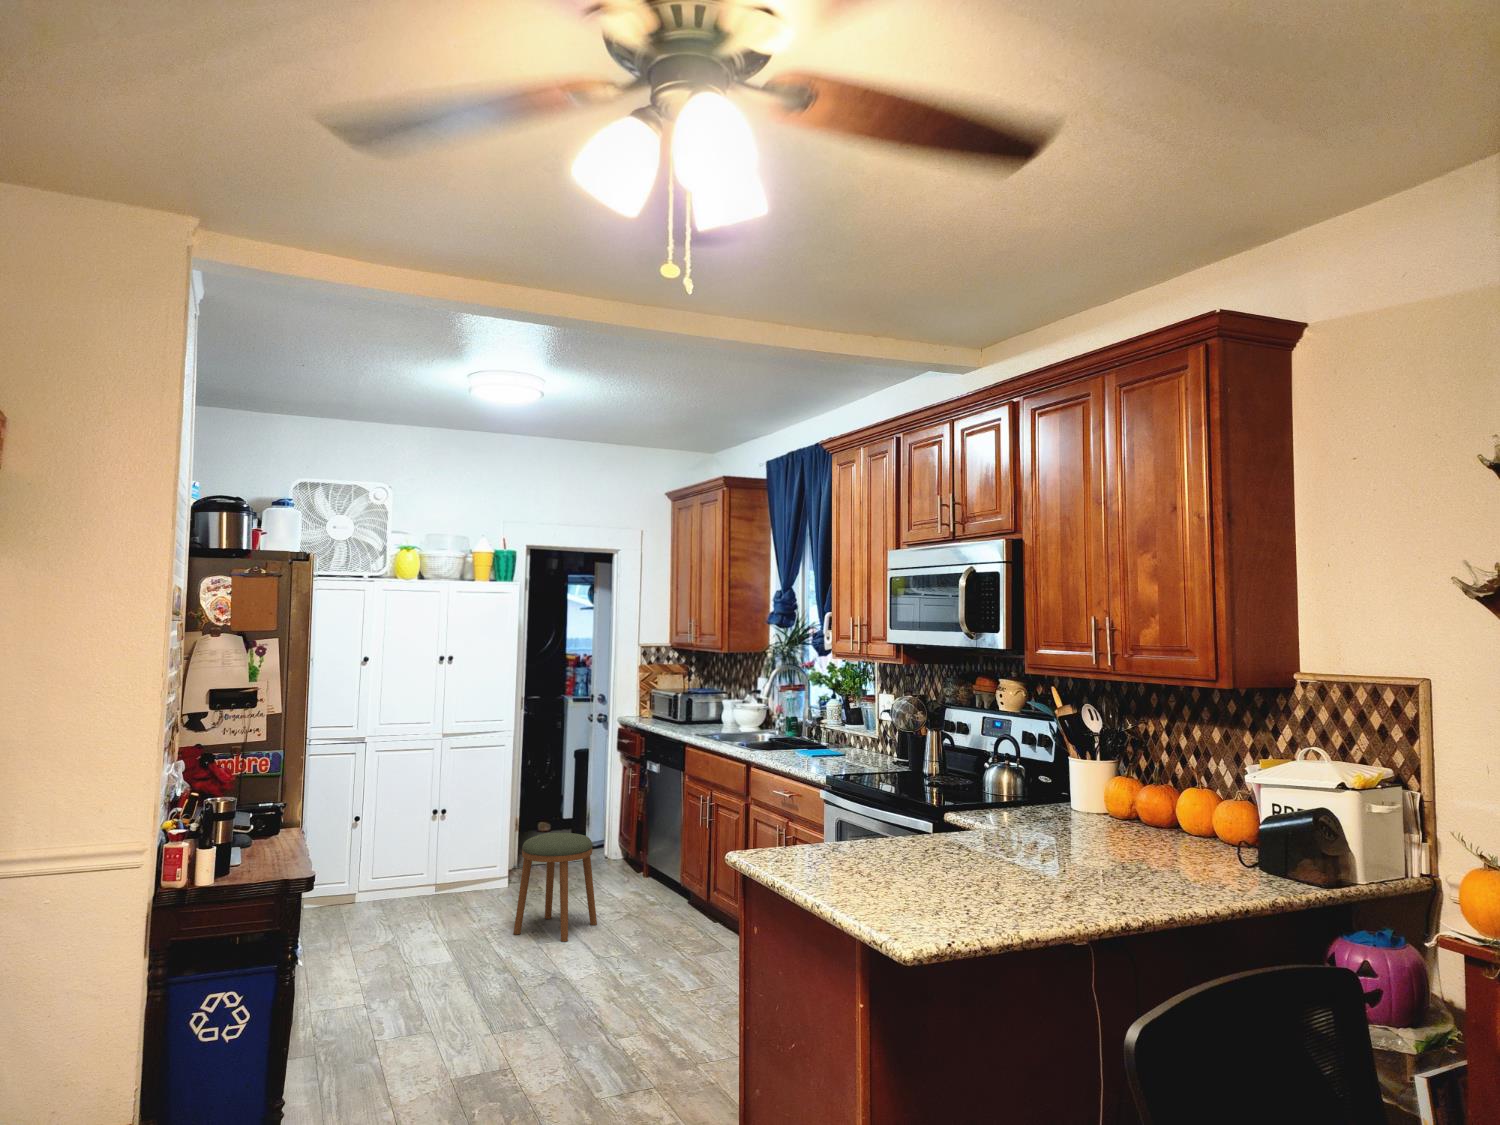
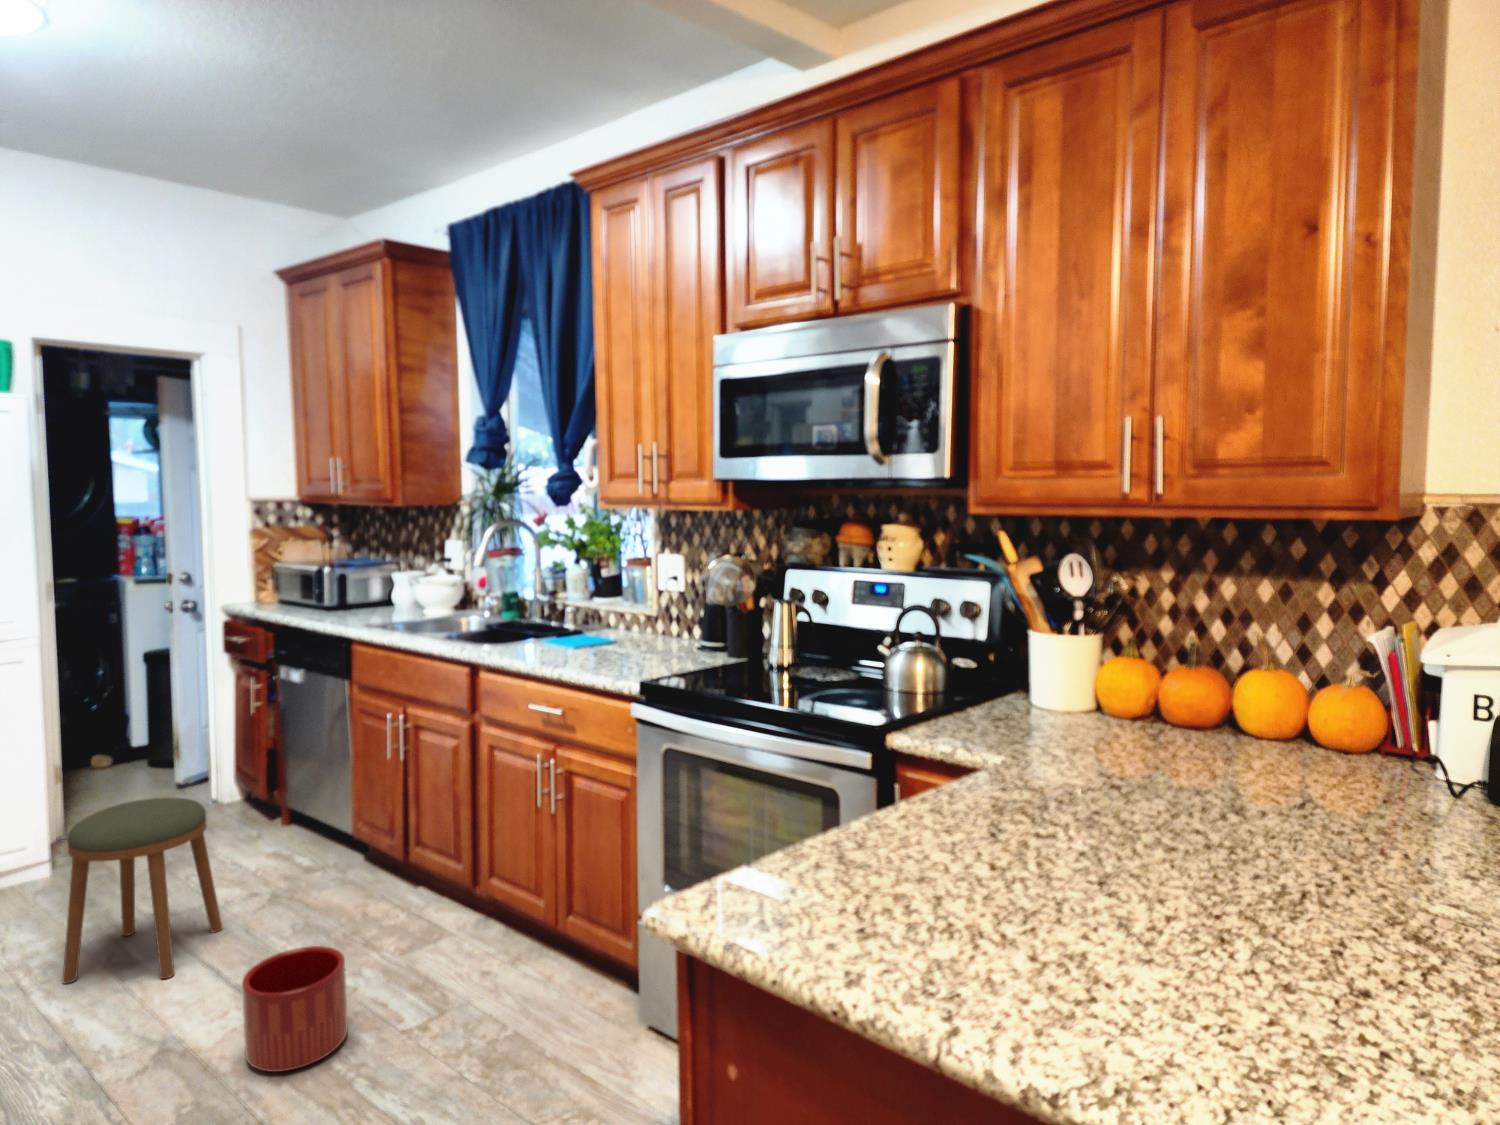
planter: none [596,925,651,991] -> present [242,946,348,1072]

